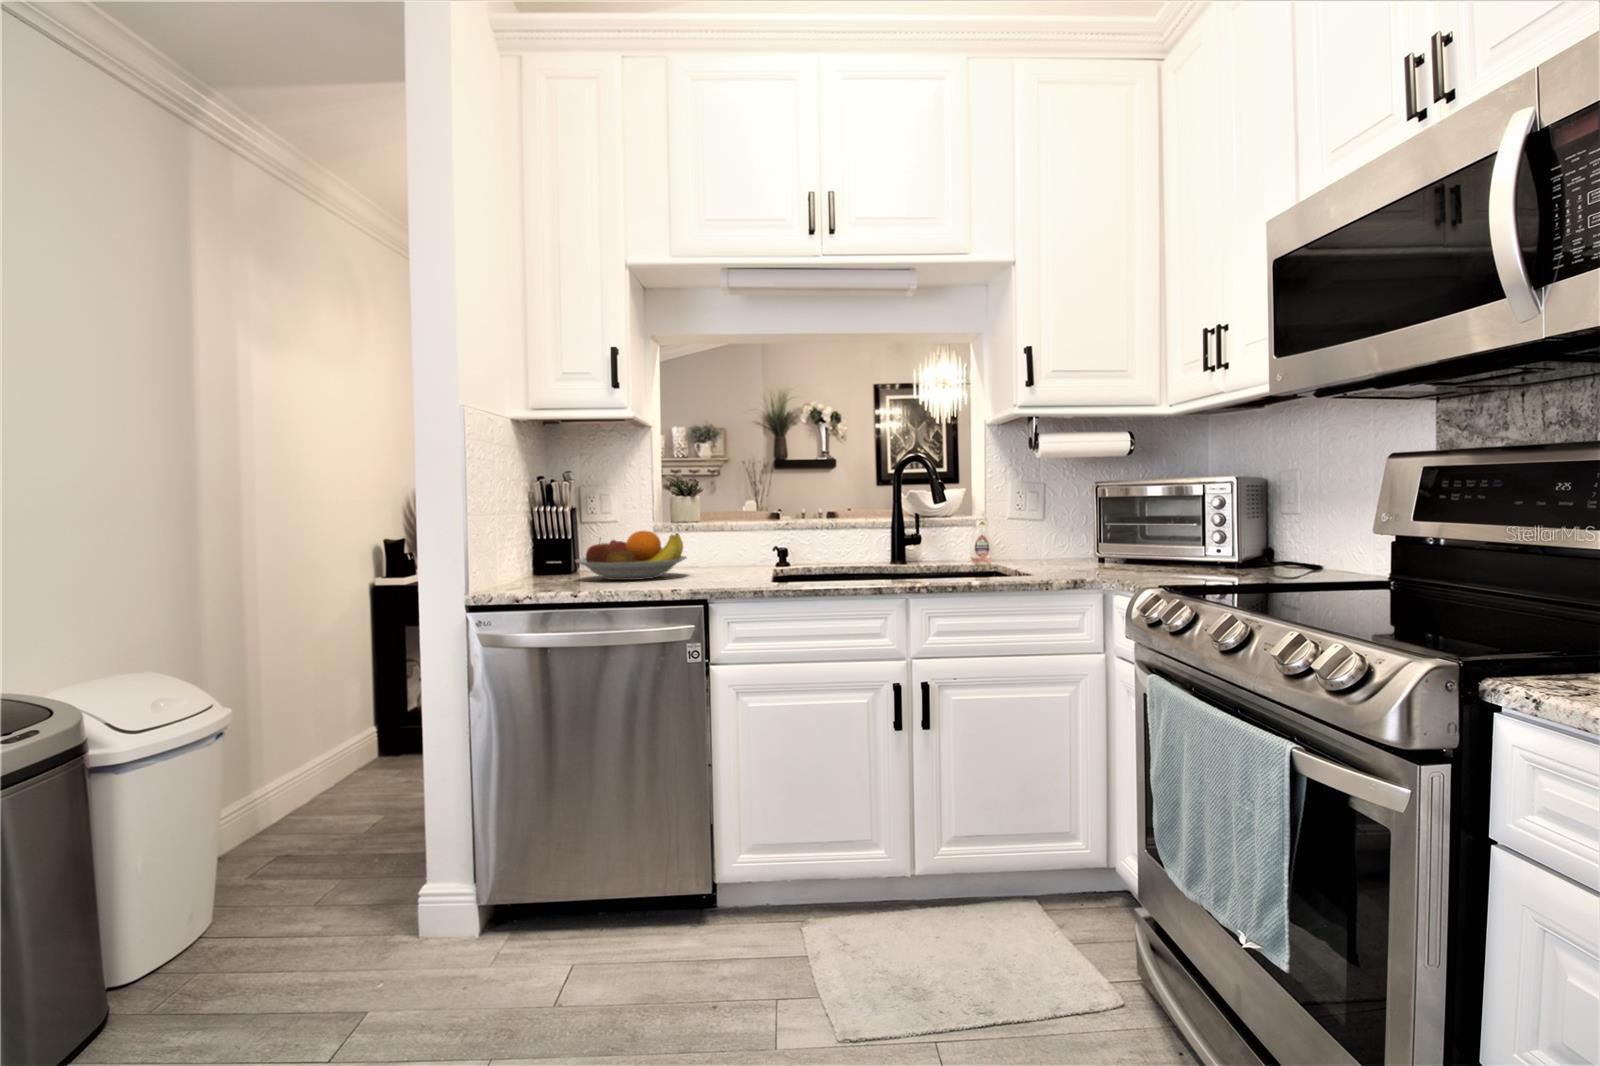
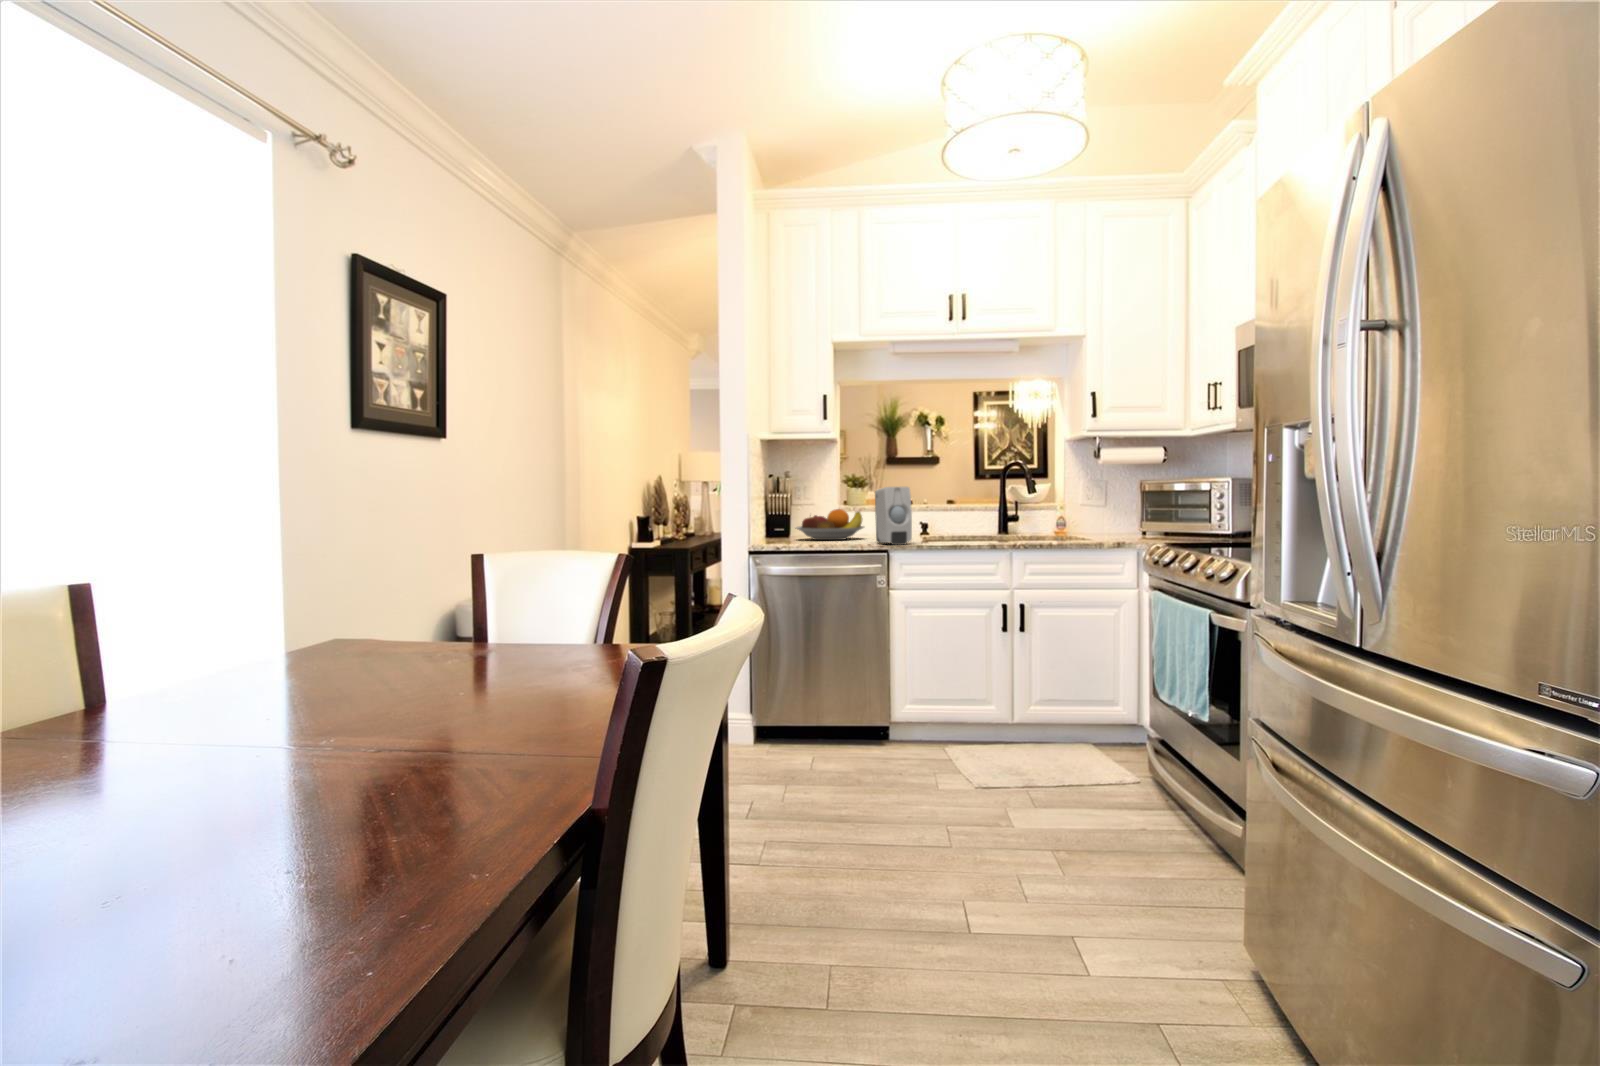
soap dispenser: none [686,494,743,593] -> present [875,487,912,545]

